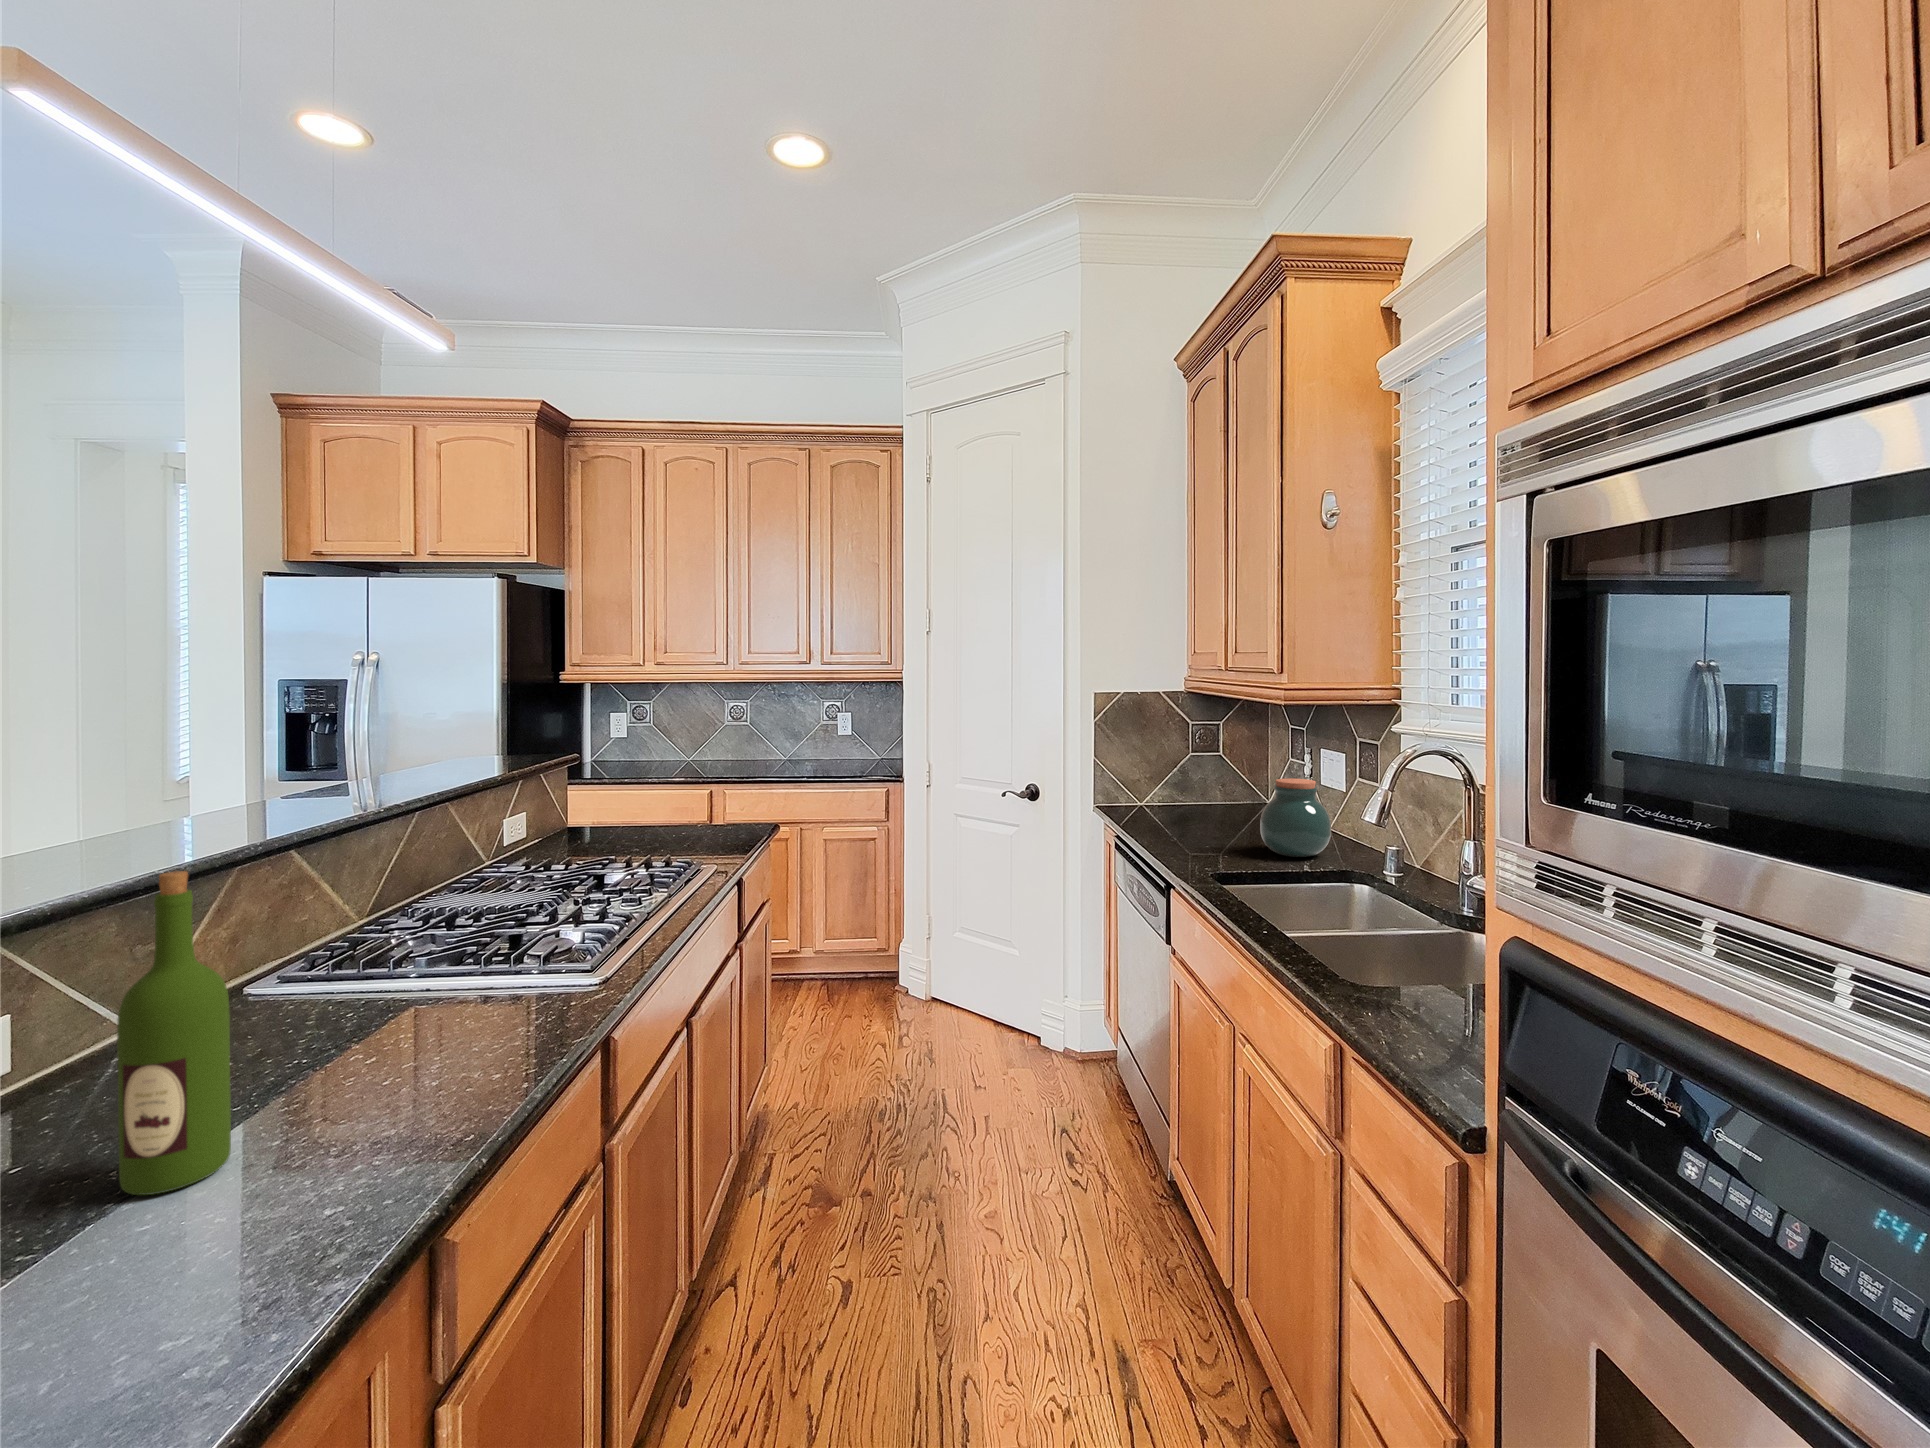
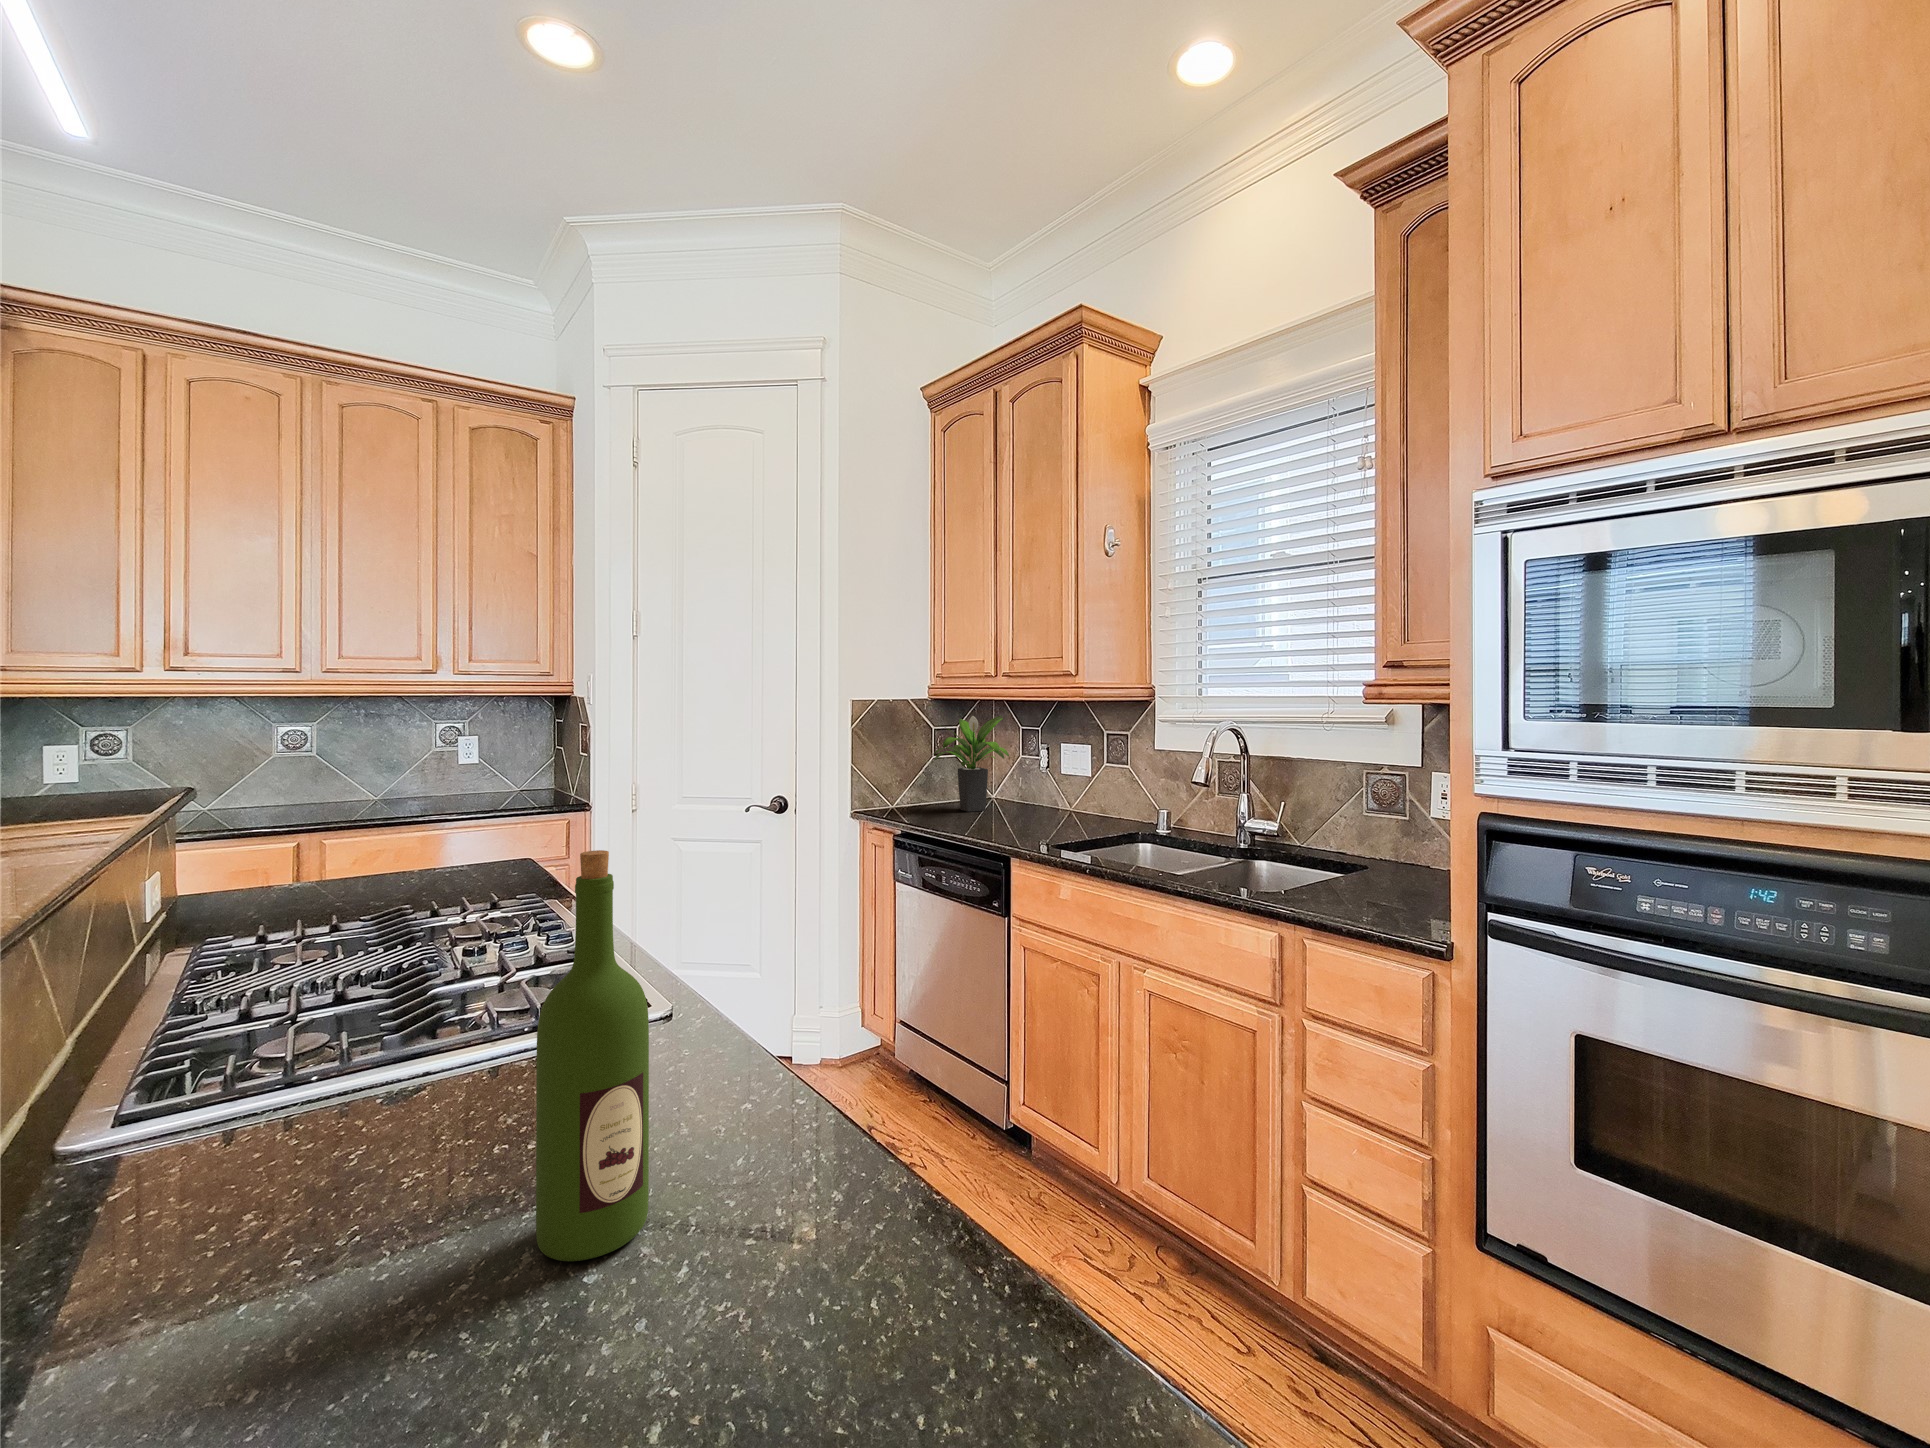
potted plant: none [1171,715,1262,821] -> present [934,716,1009,812]
jar: present [1260,778,1331,857] -> none [1049,763,1106,828]

